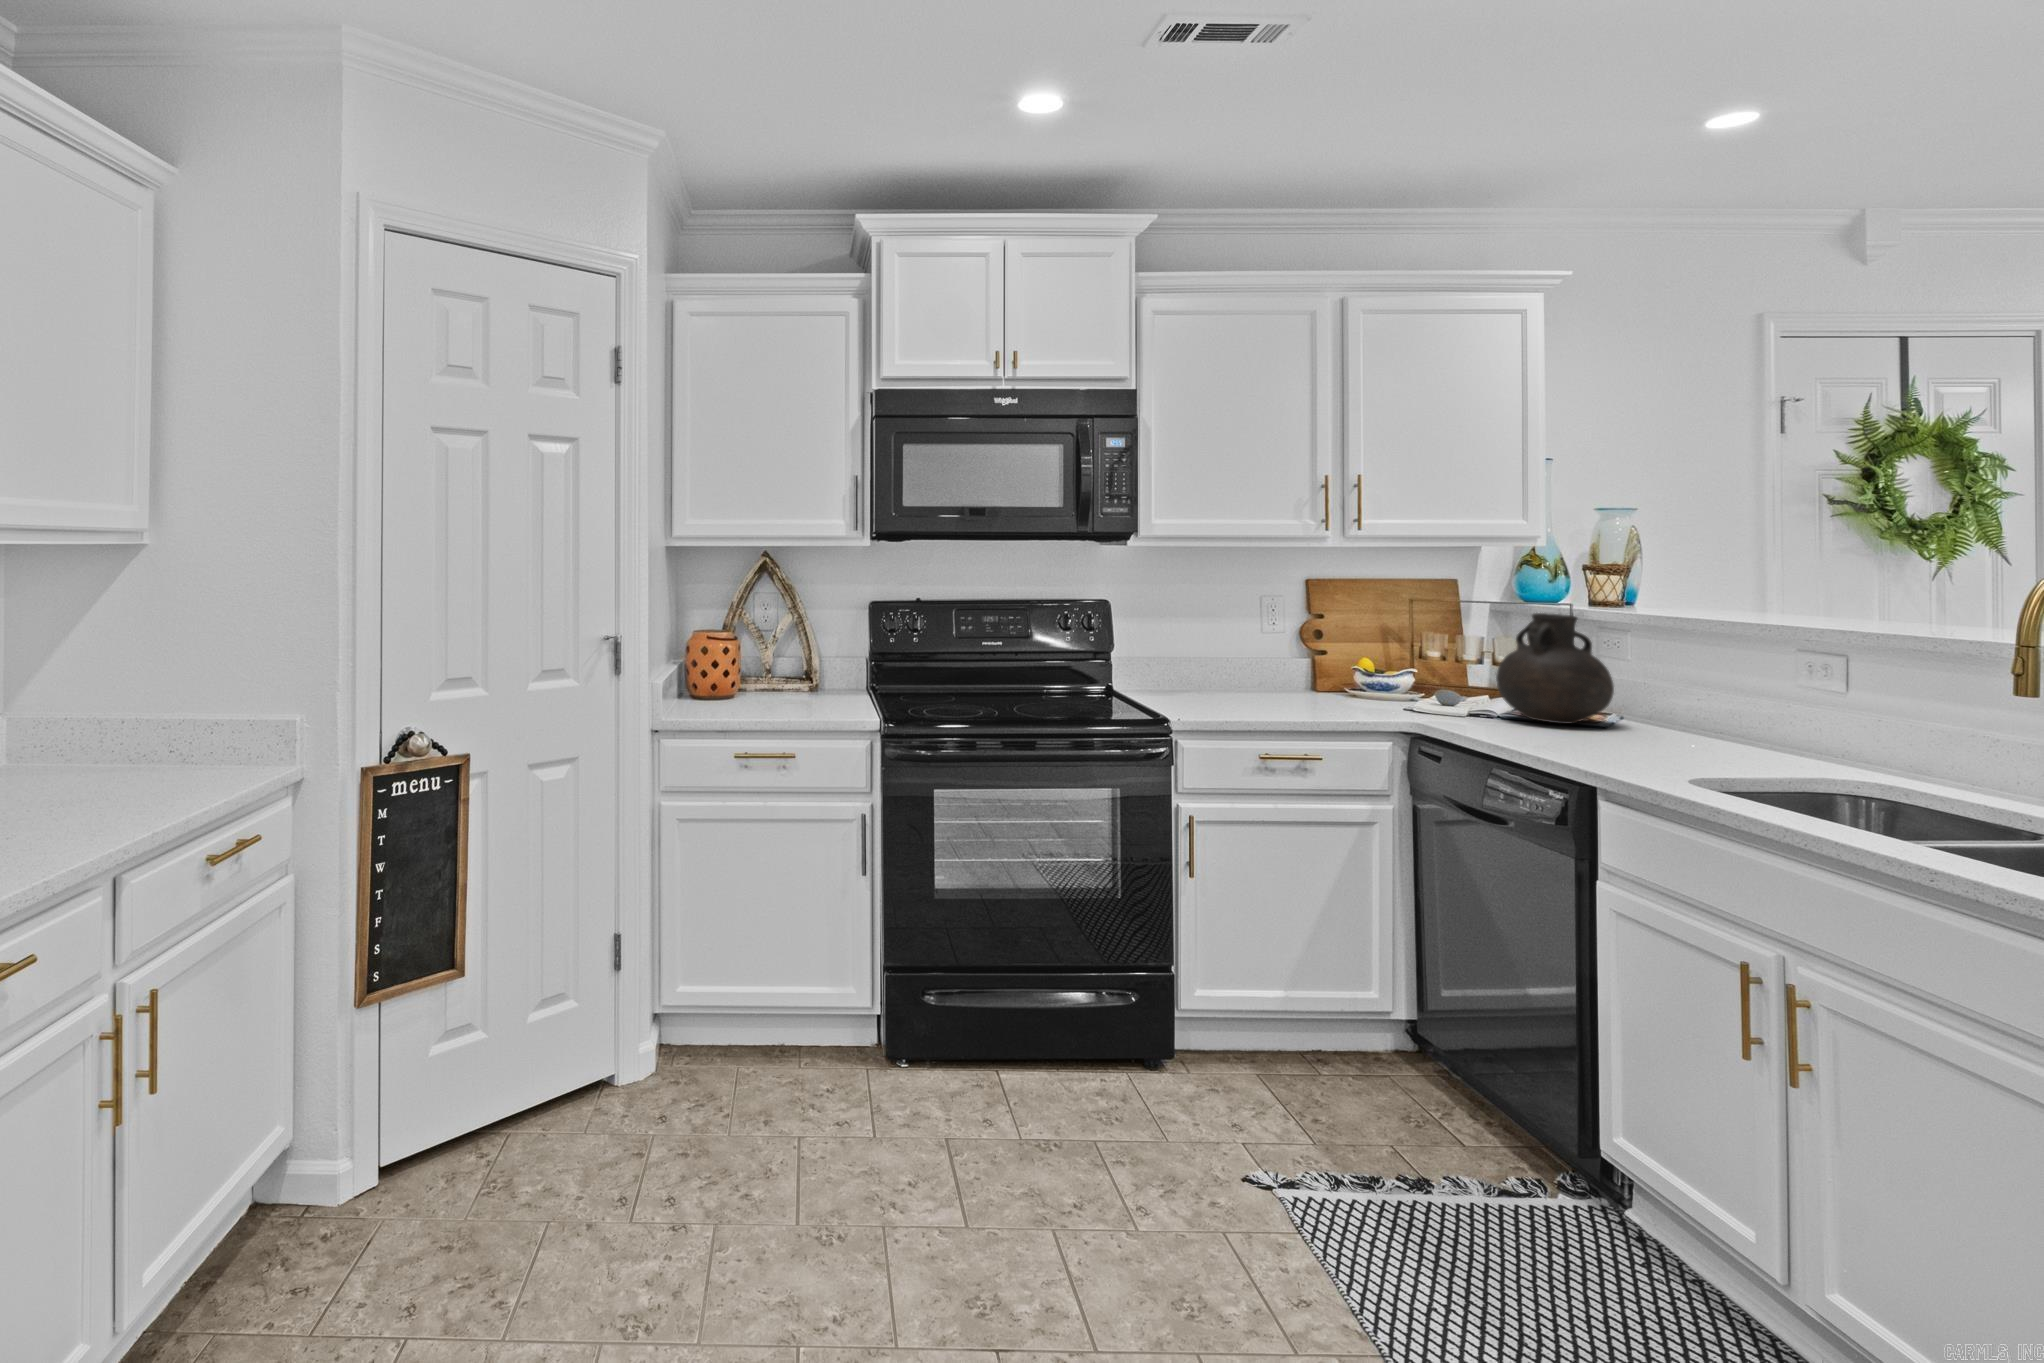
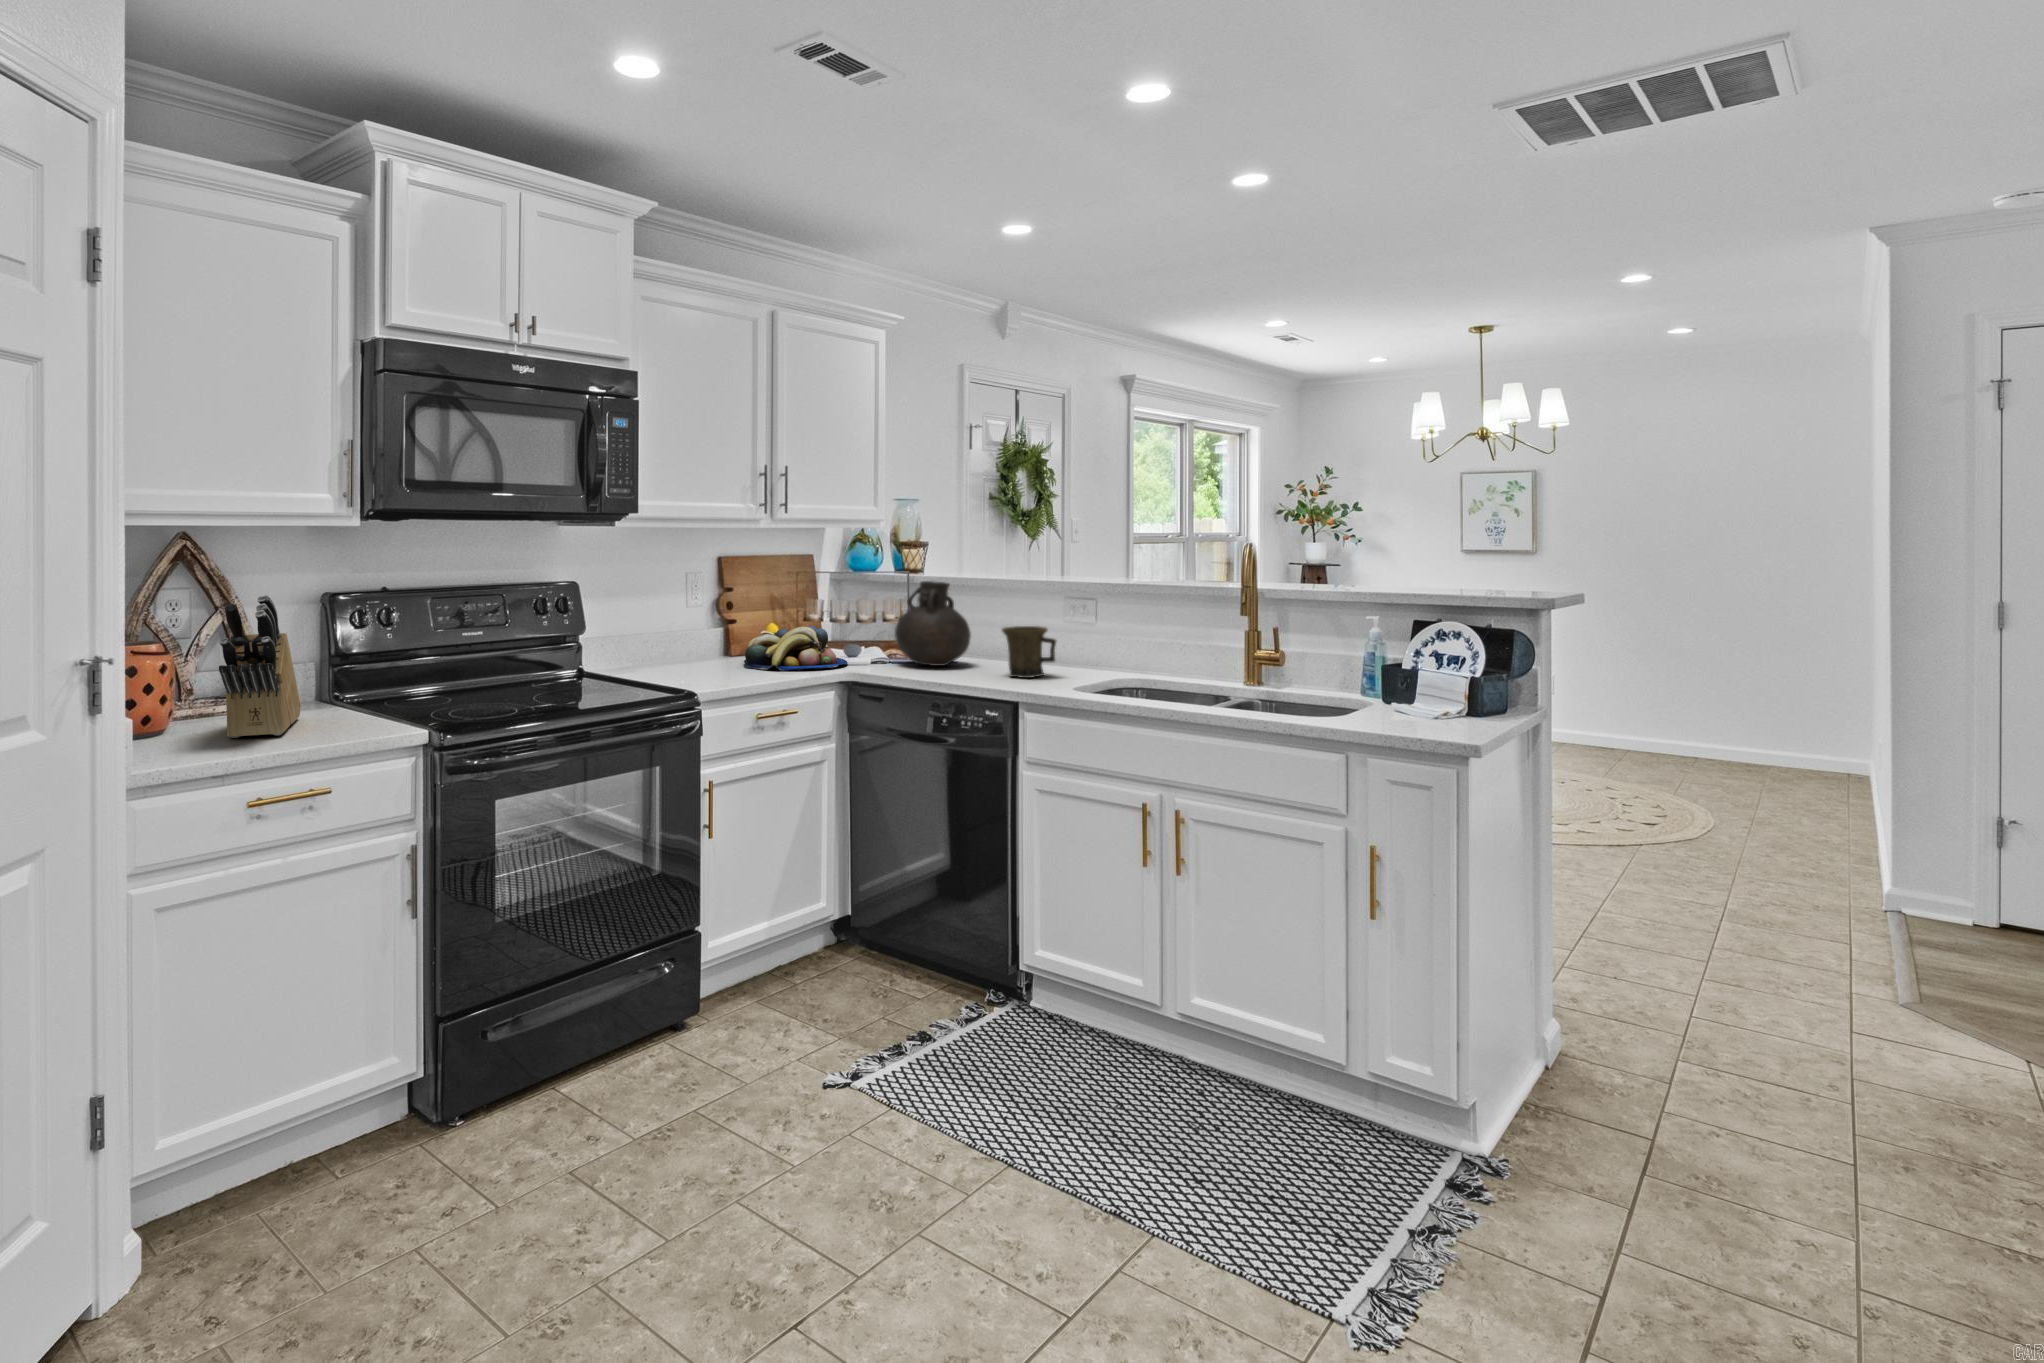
knife block: none [736,599,828,708] -> present [219,595,301,738]
fruit bowl: none [1297,661,1436,710] -> present [744,626,848,670]
mug: none [1621,678,1715,751] -> present [1002,626,1057,678]

